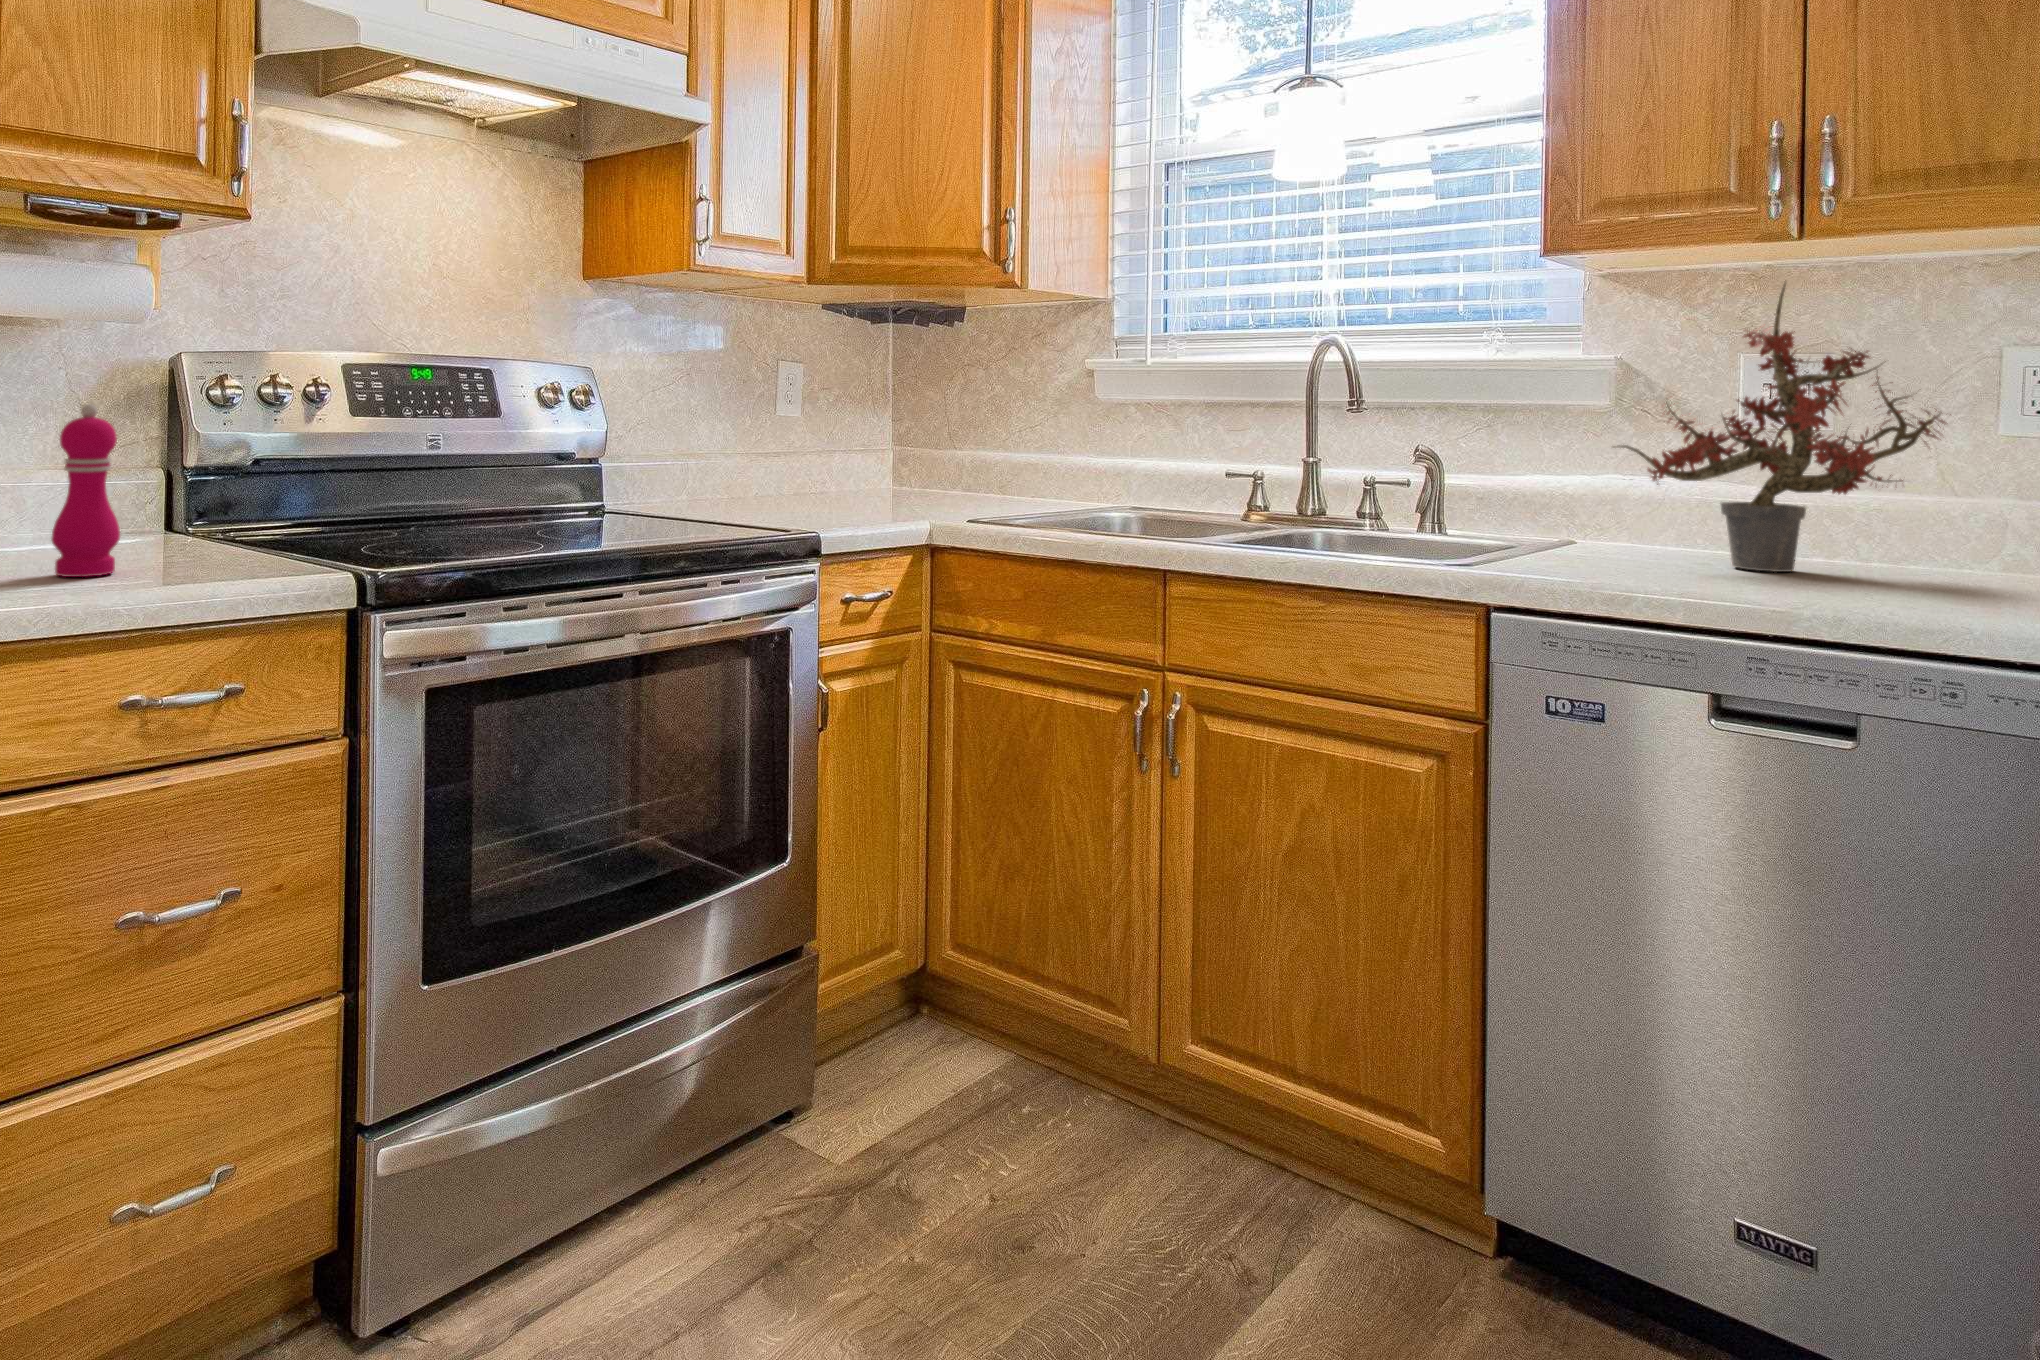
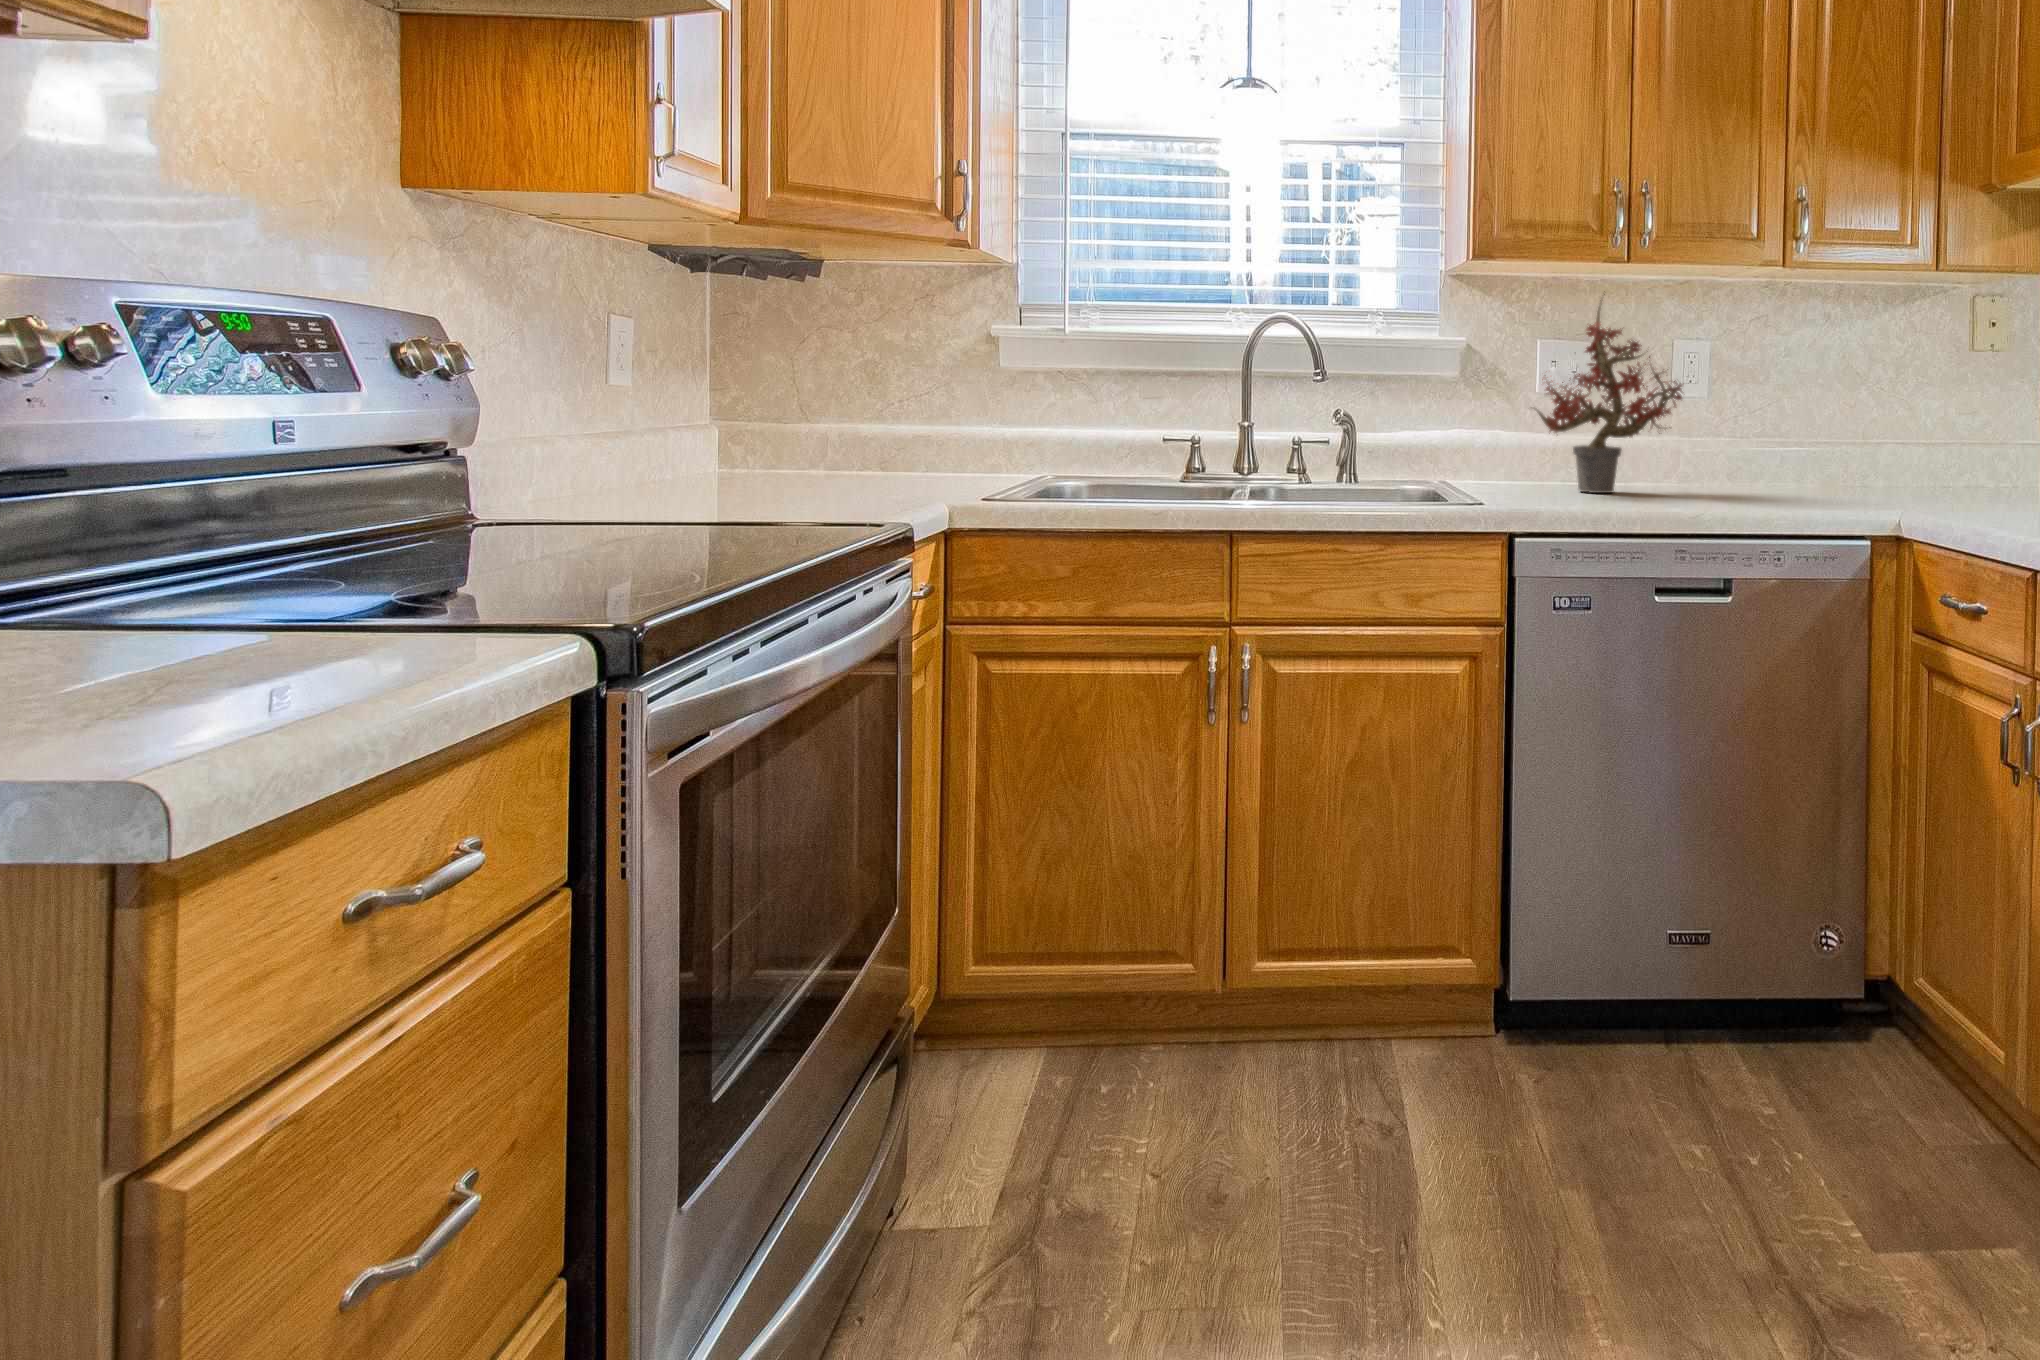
pepper mill: present [52,404,120,577] -> none [83,387,244,734]

